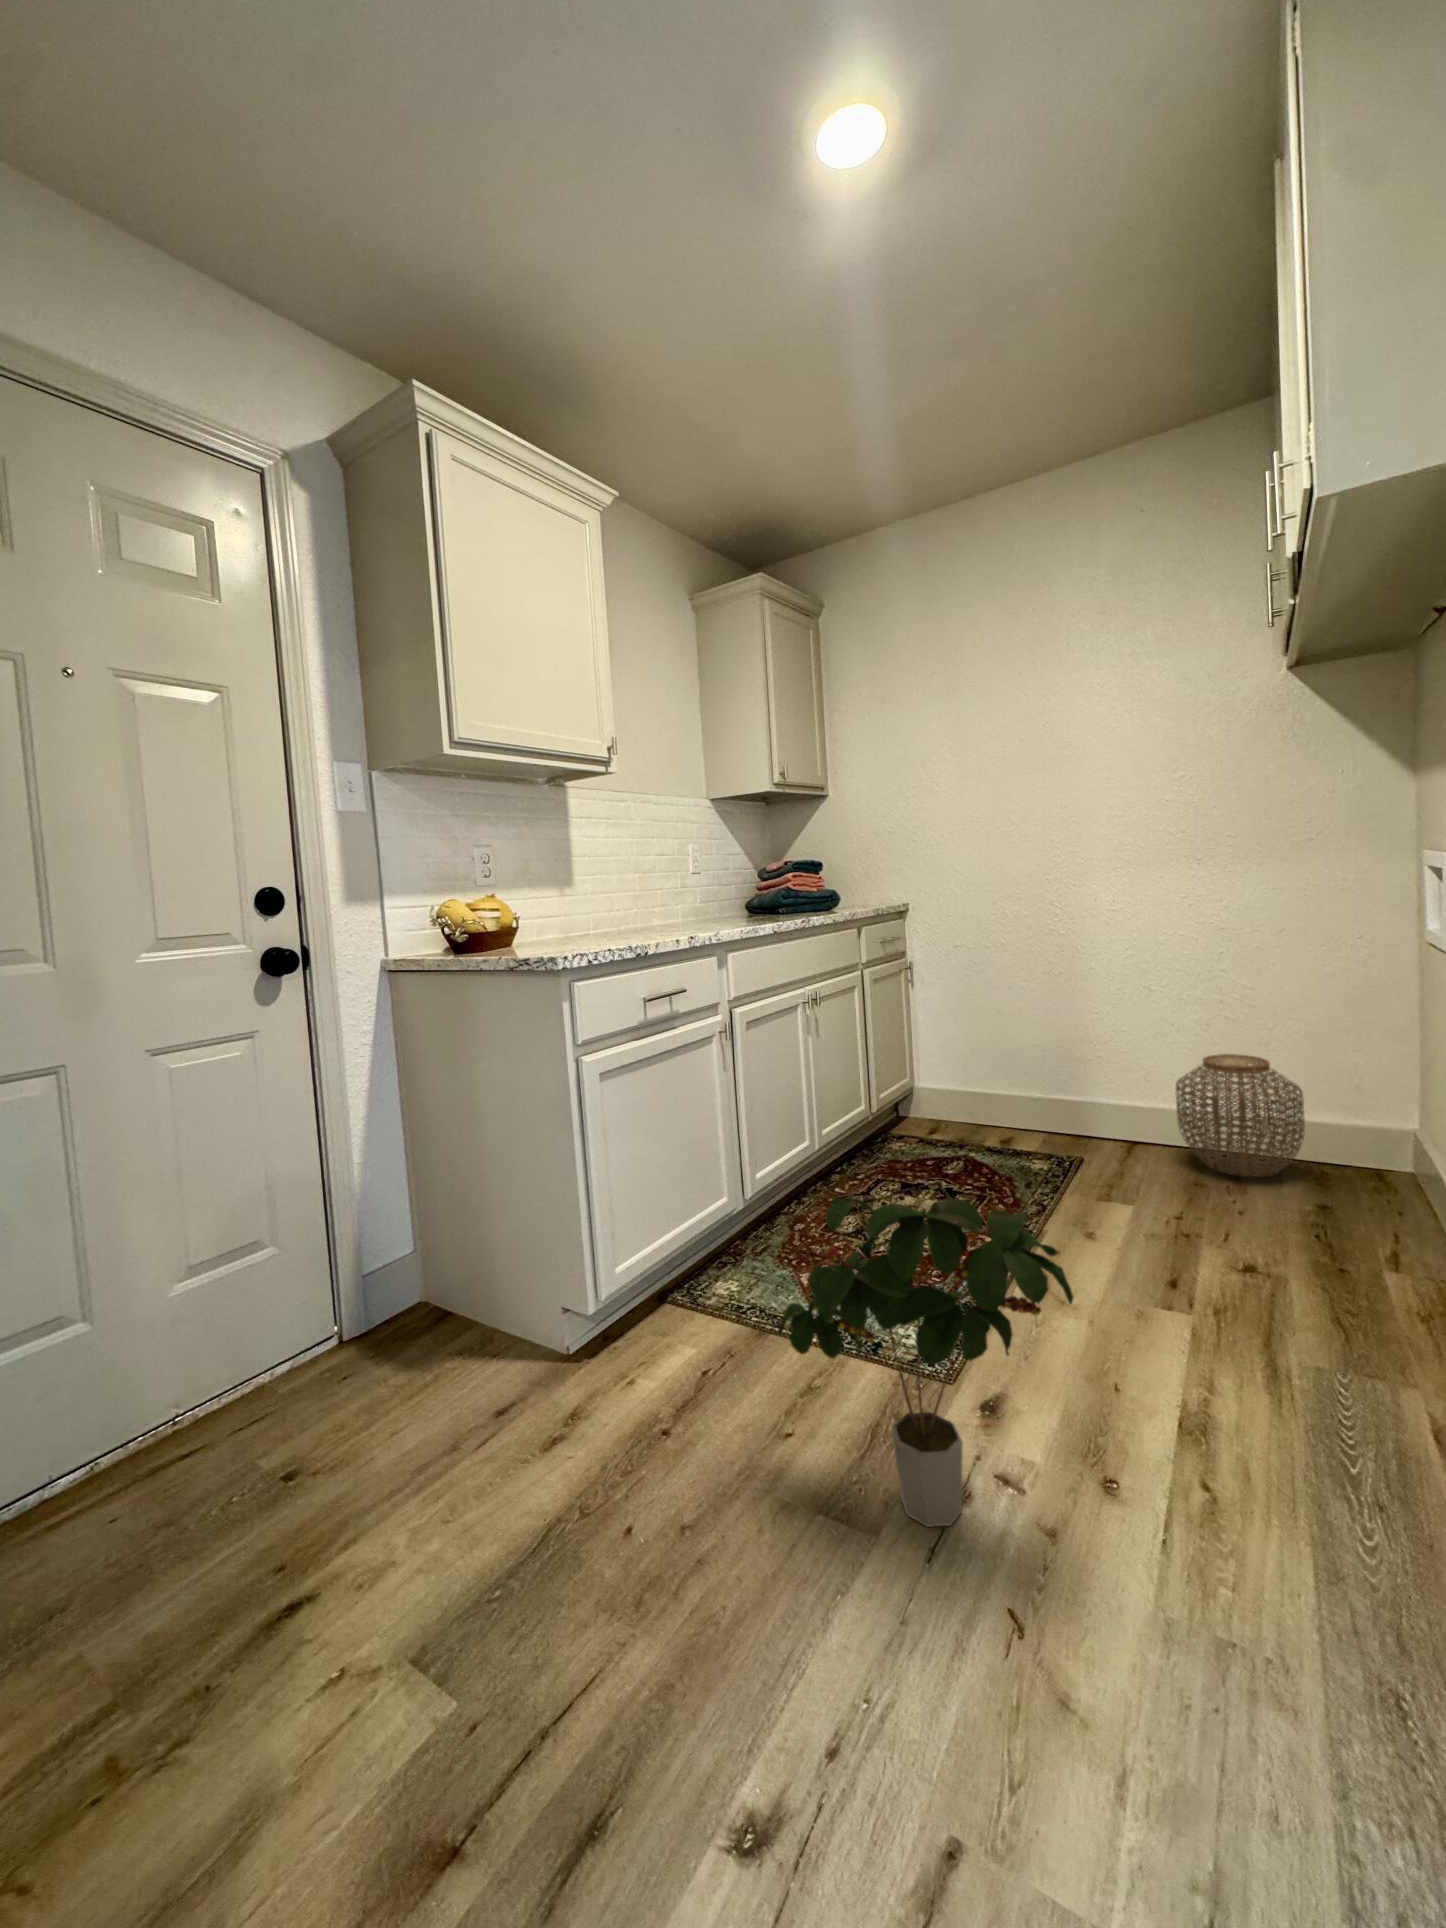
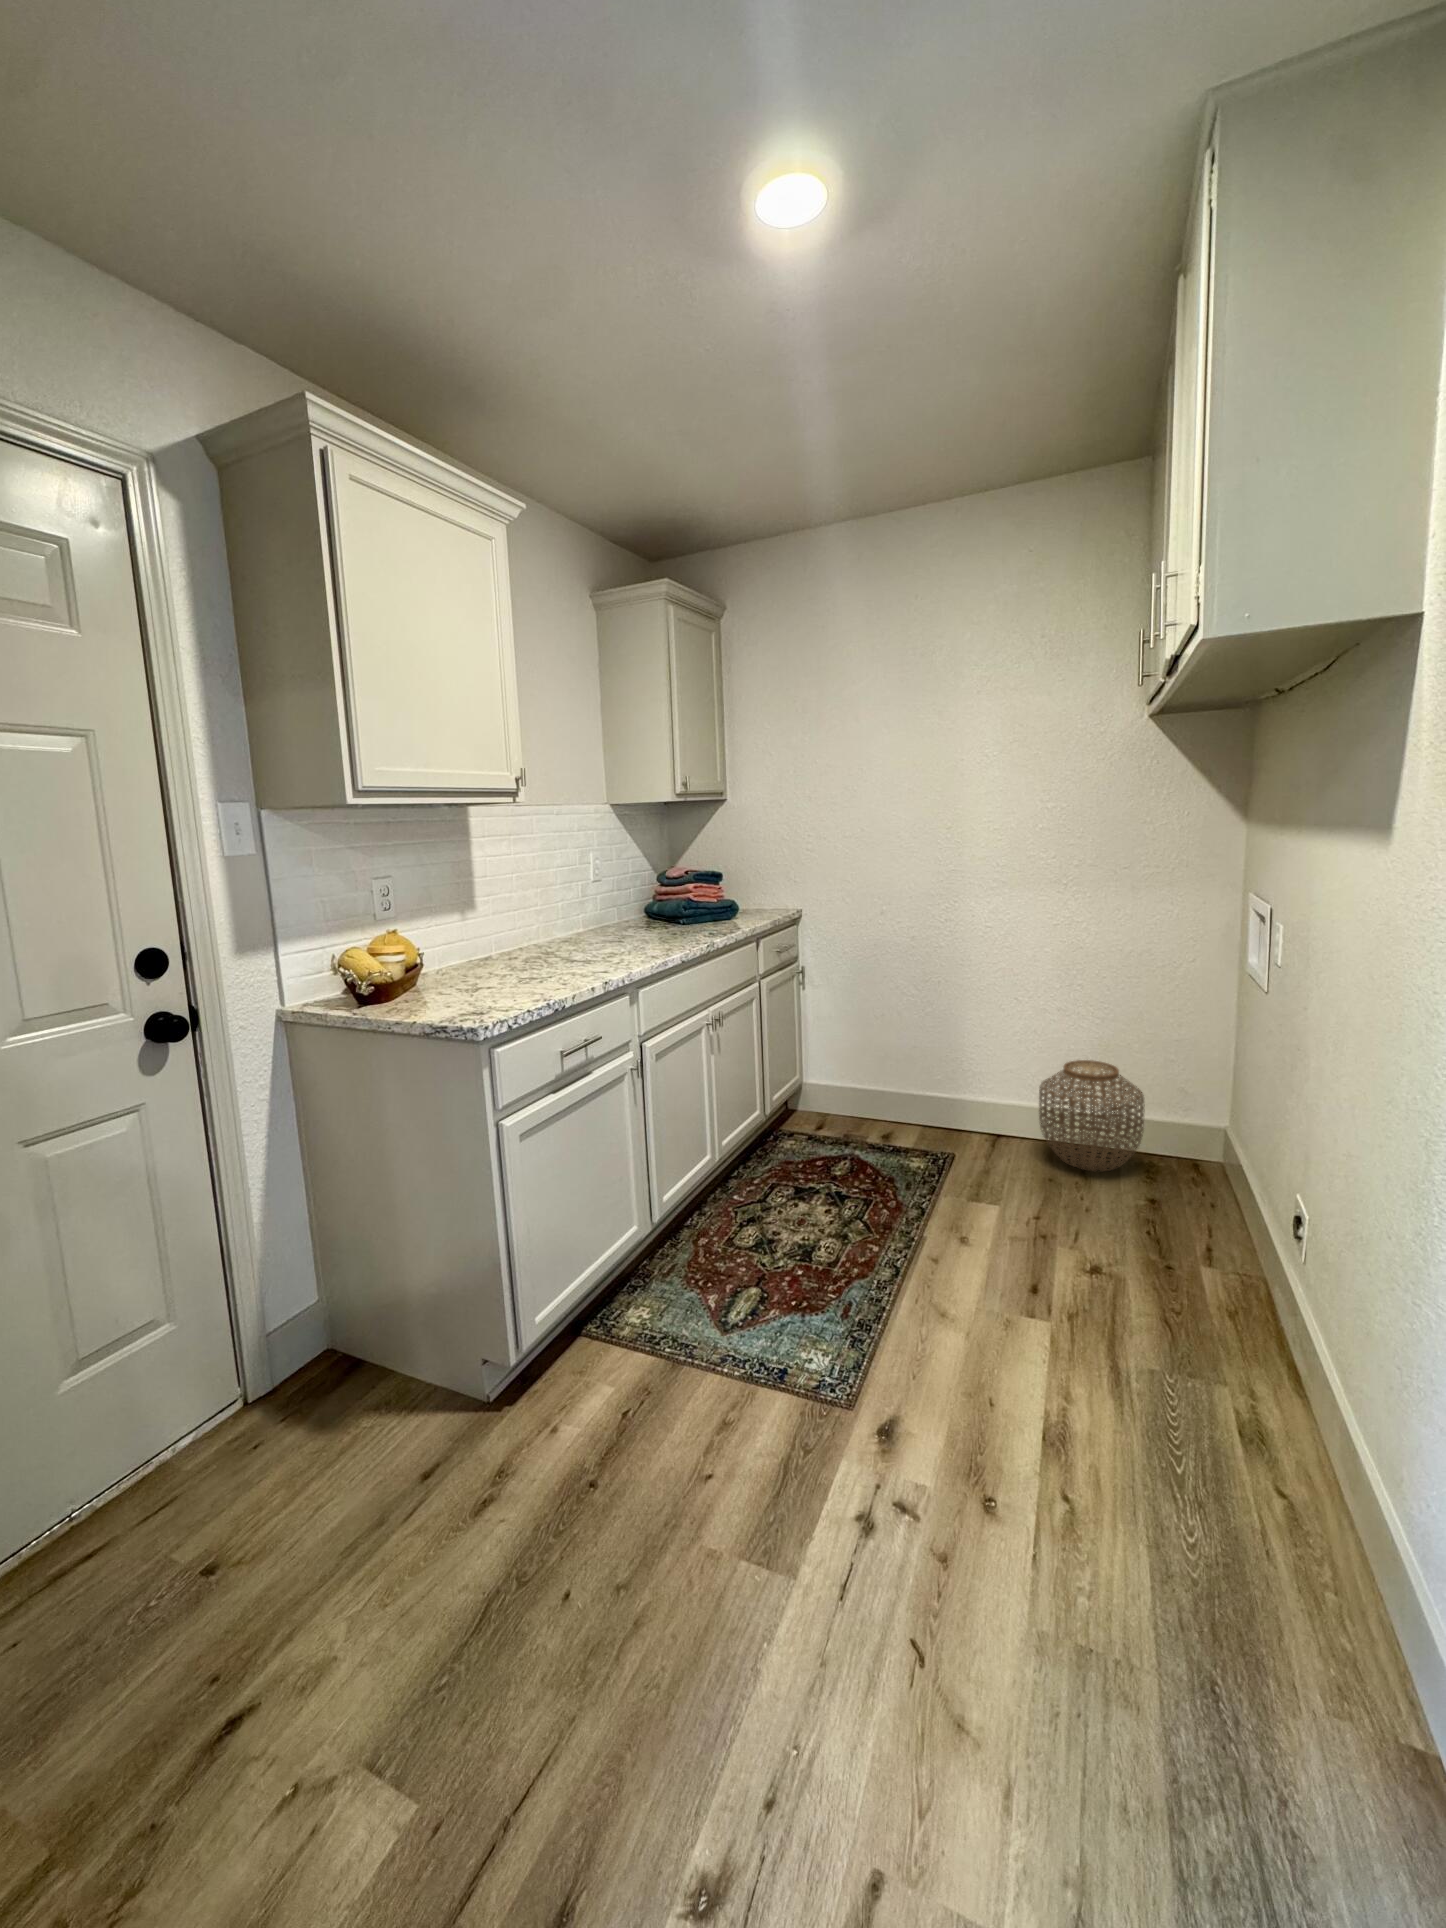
potted plant: present [779,1192,1074,1527] -> none [705,1269,971,1563]

